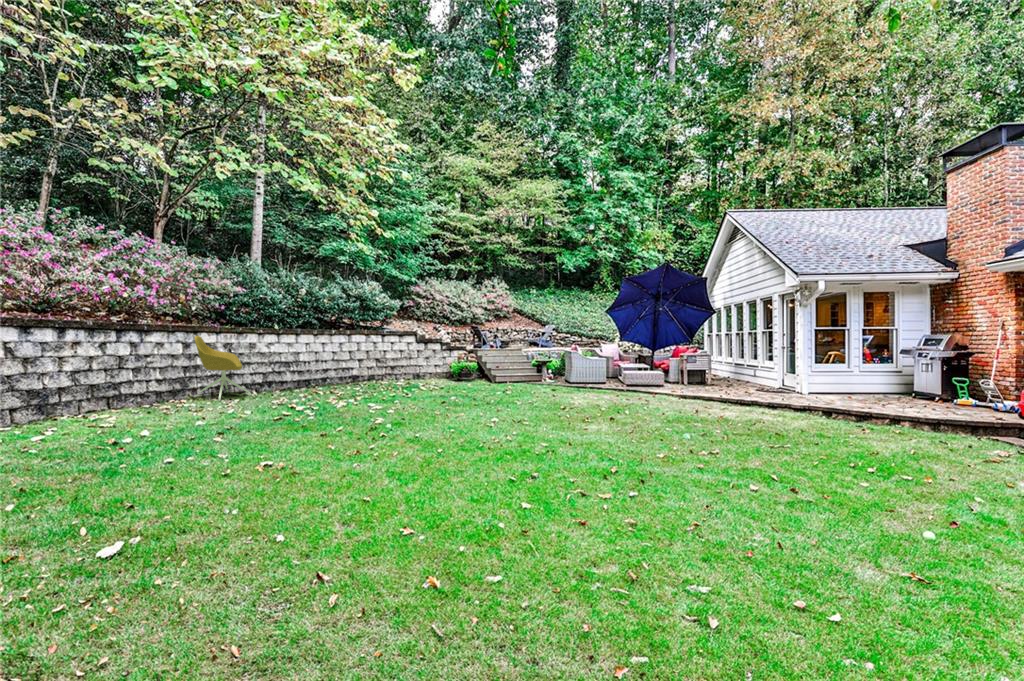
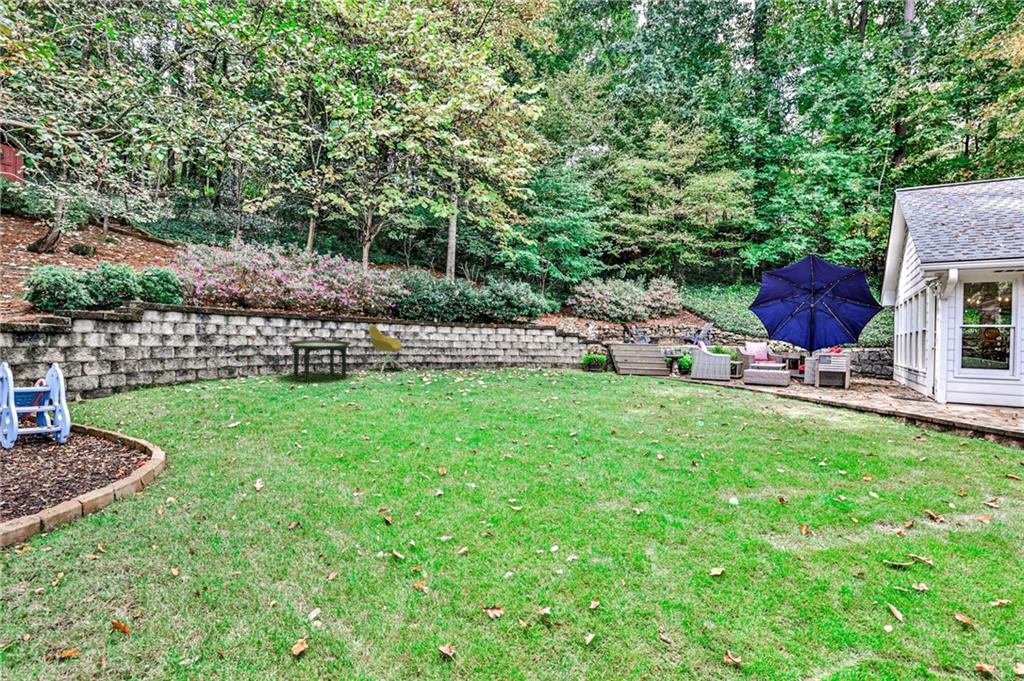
round table: none [68,360,180,424] -> present [288,340,351,381]

